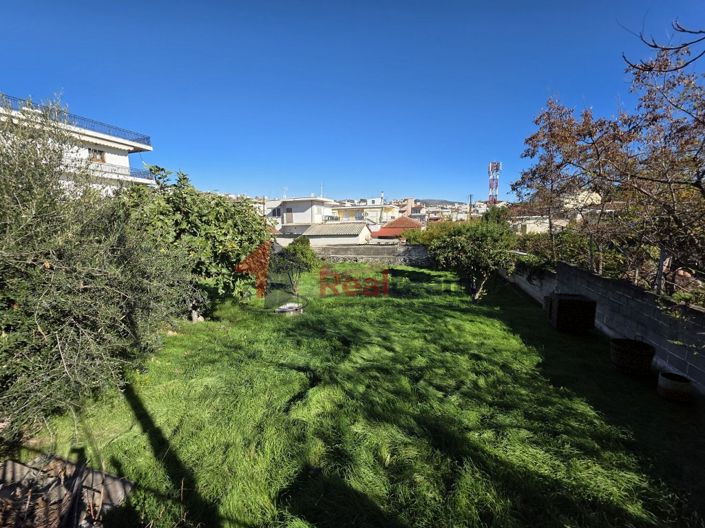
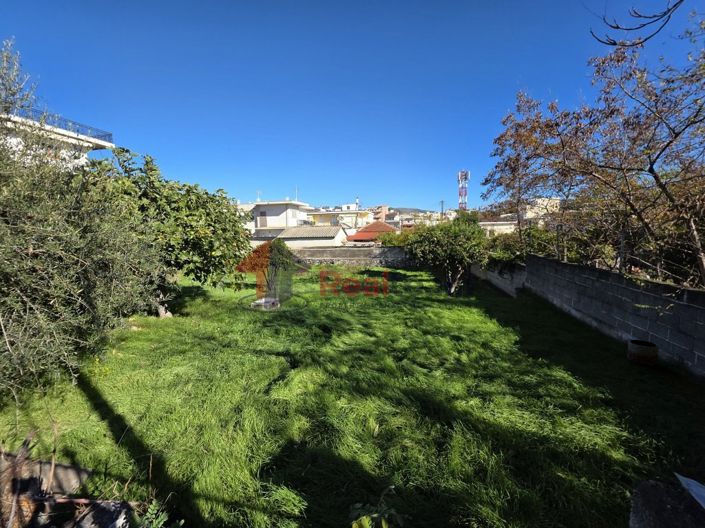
wooden crate: present [548,293,597,333] -> none [521,279,566,315]
bucket: present [610,336,656,376] -> none [582,310,624,346]

